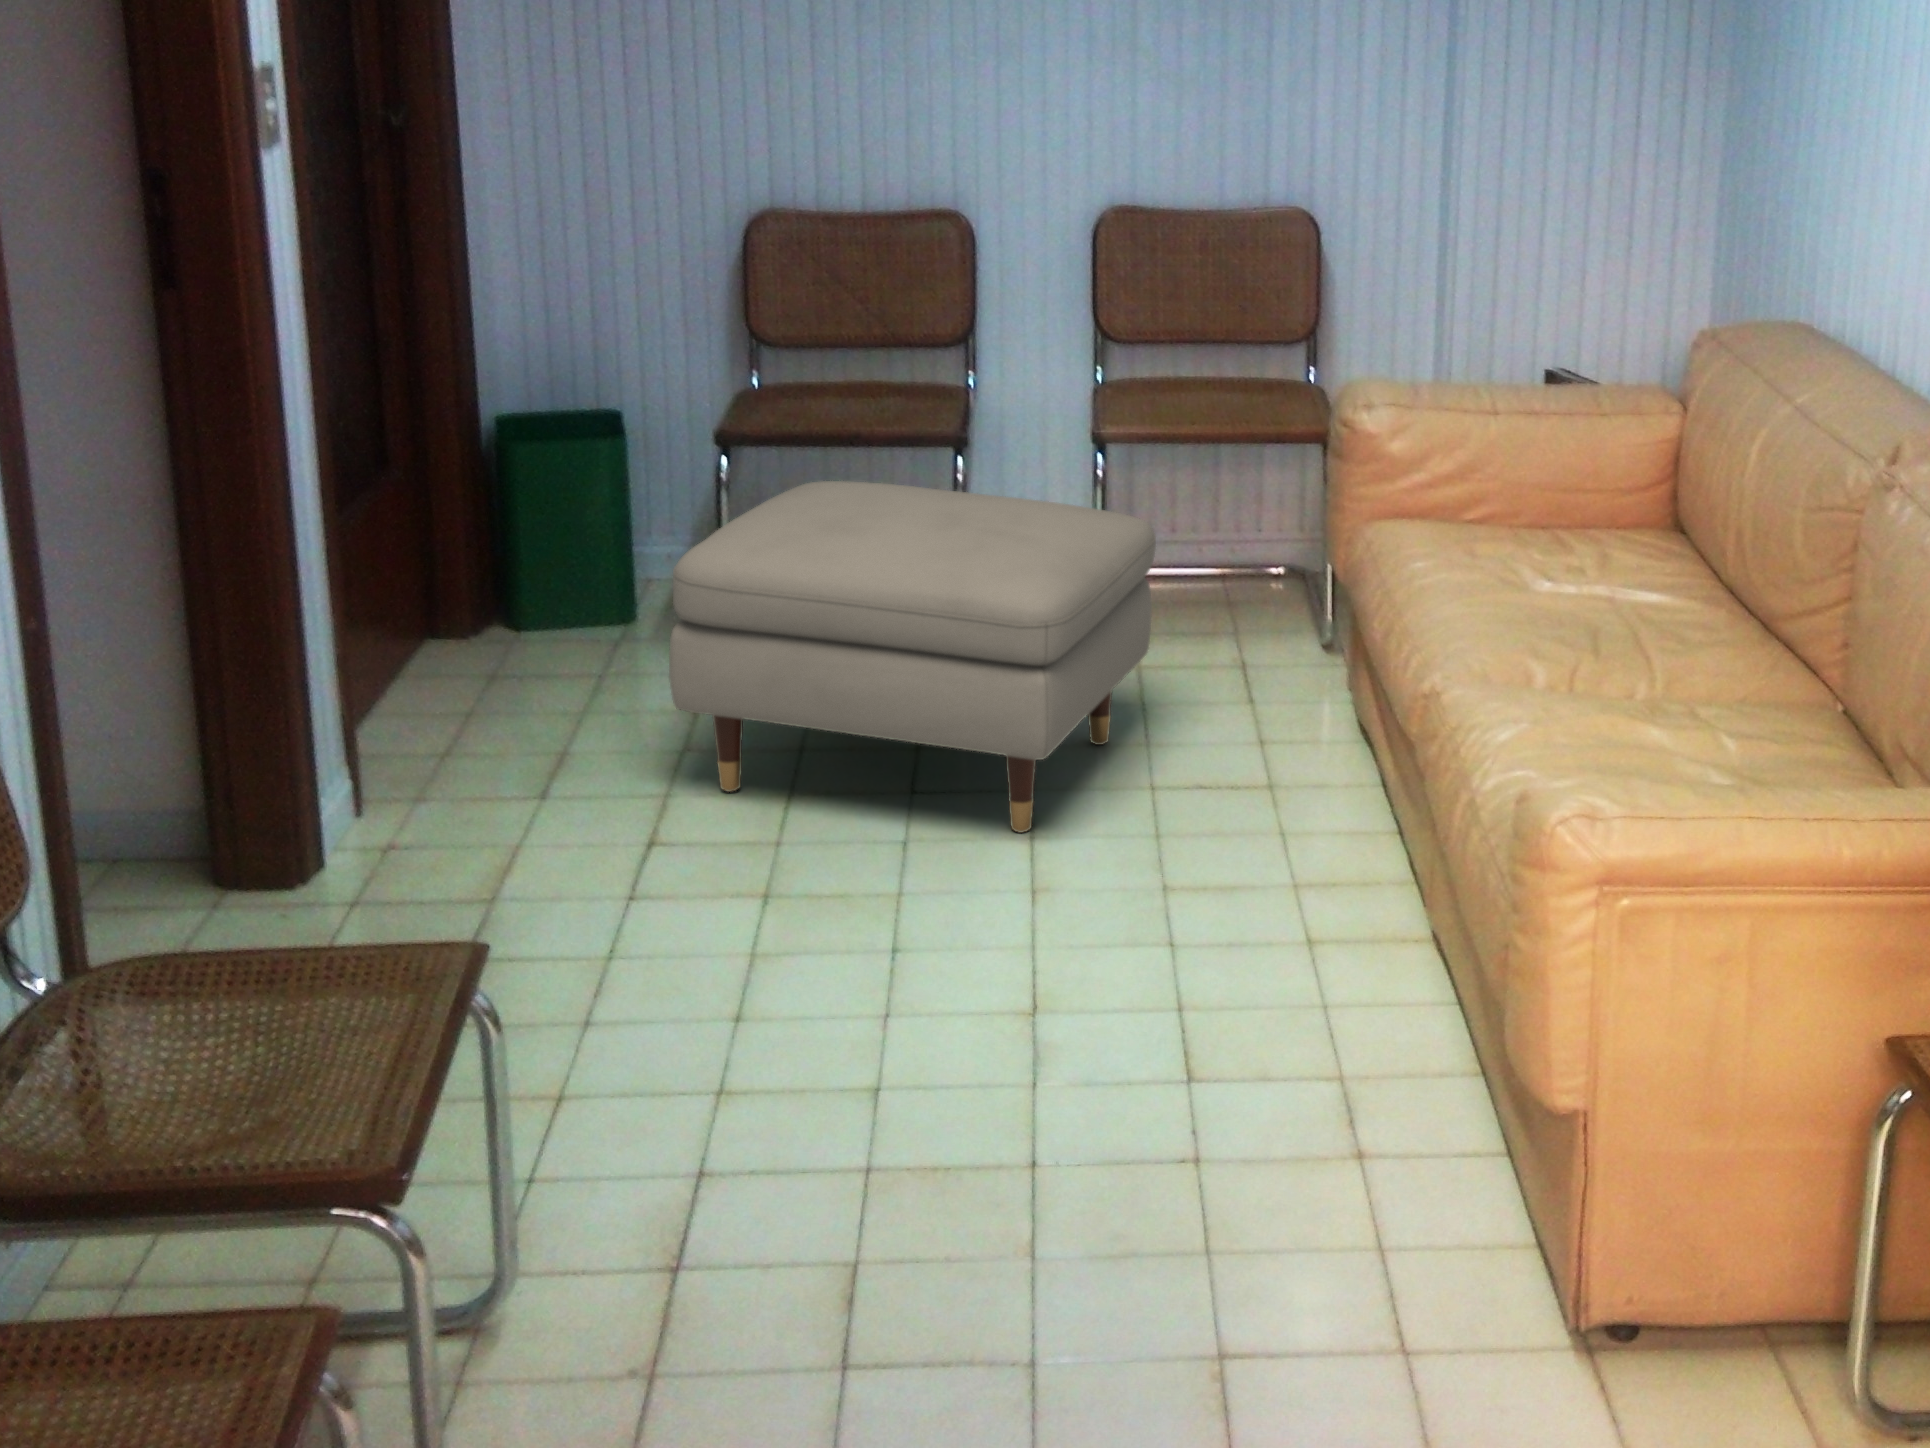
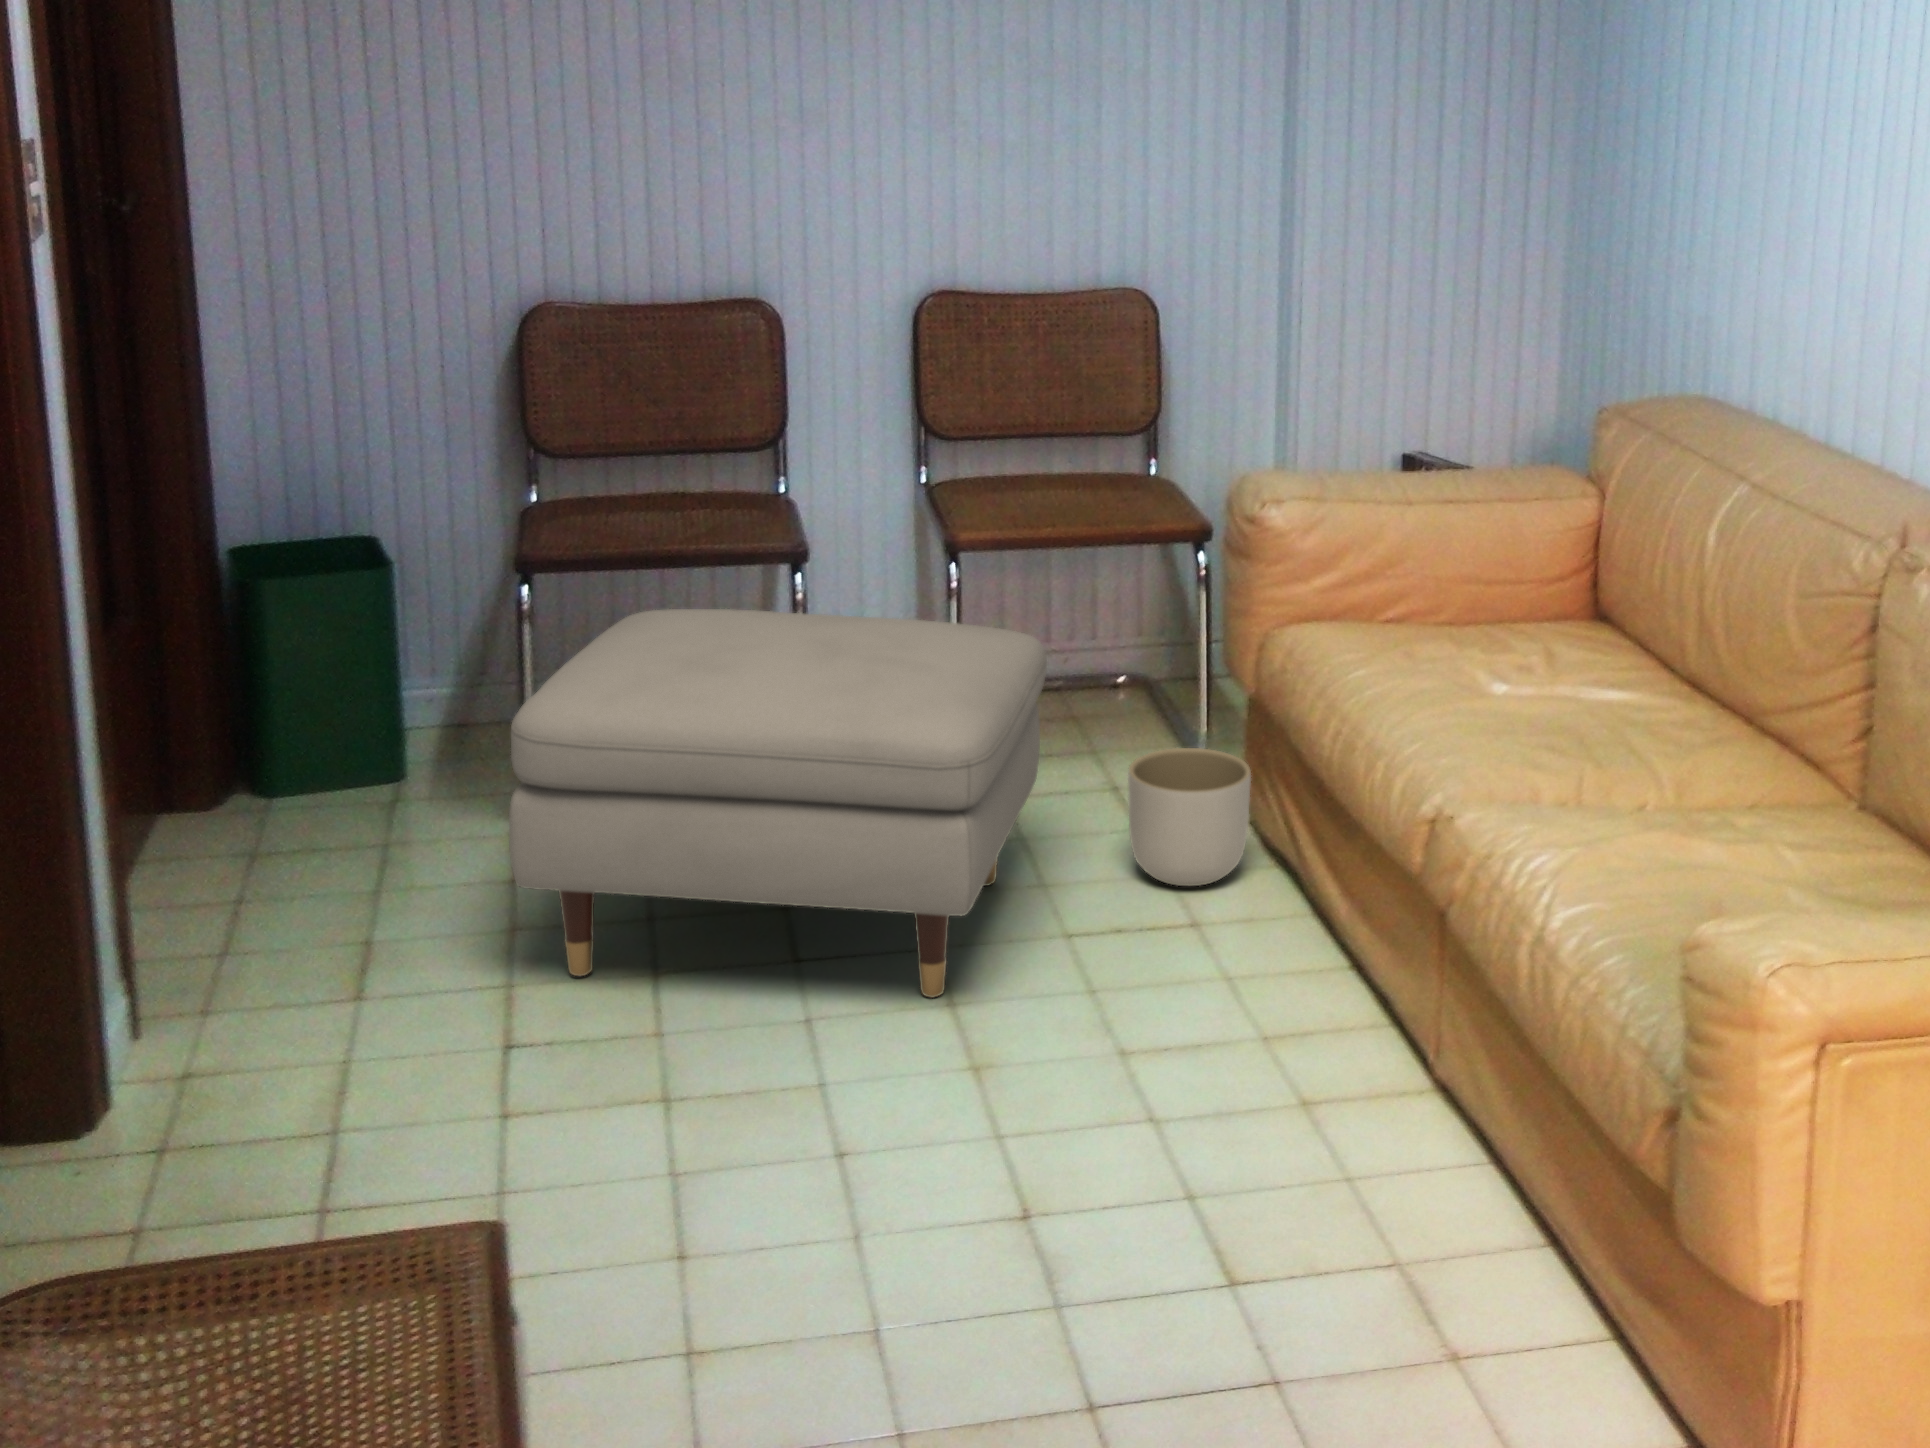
planter: none [1230,633,1342,759] -> present [1128,748,1251,886]

